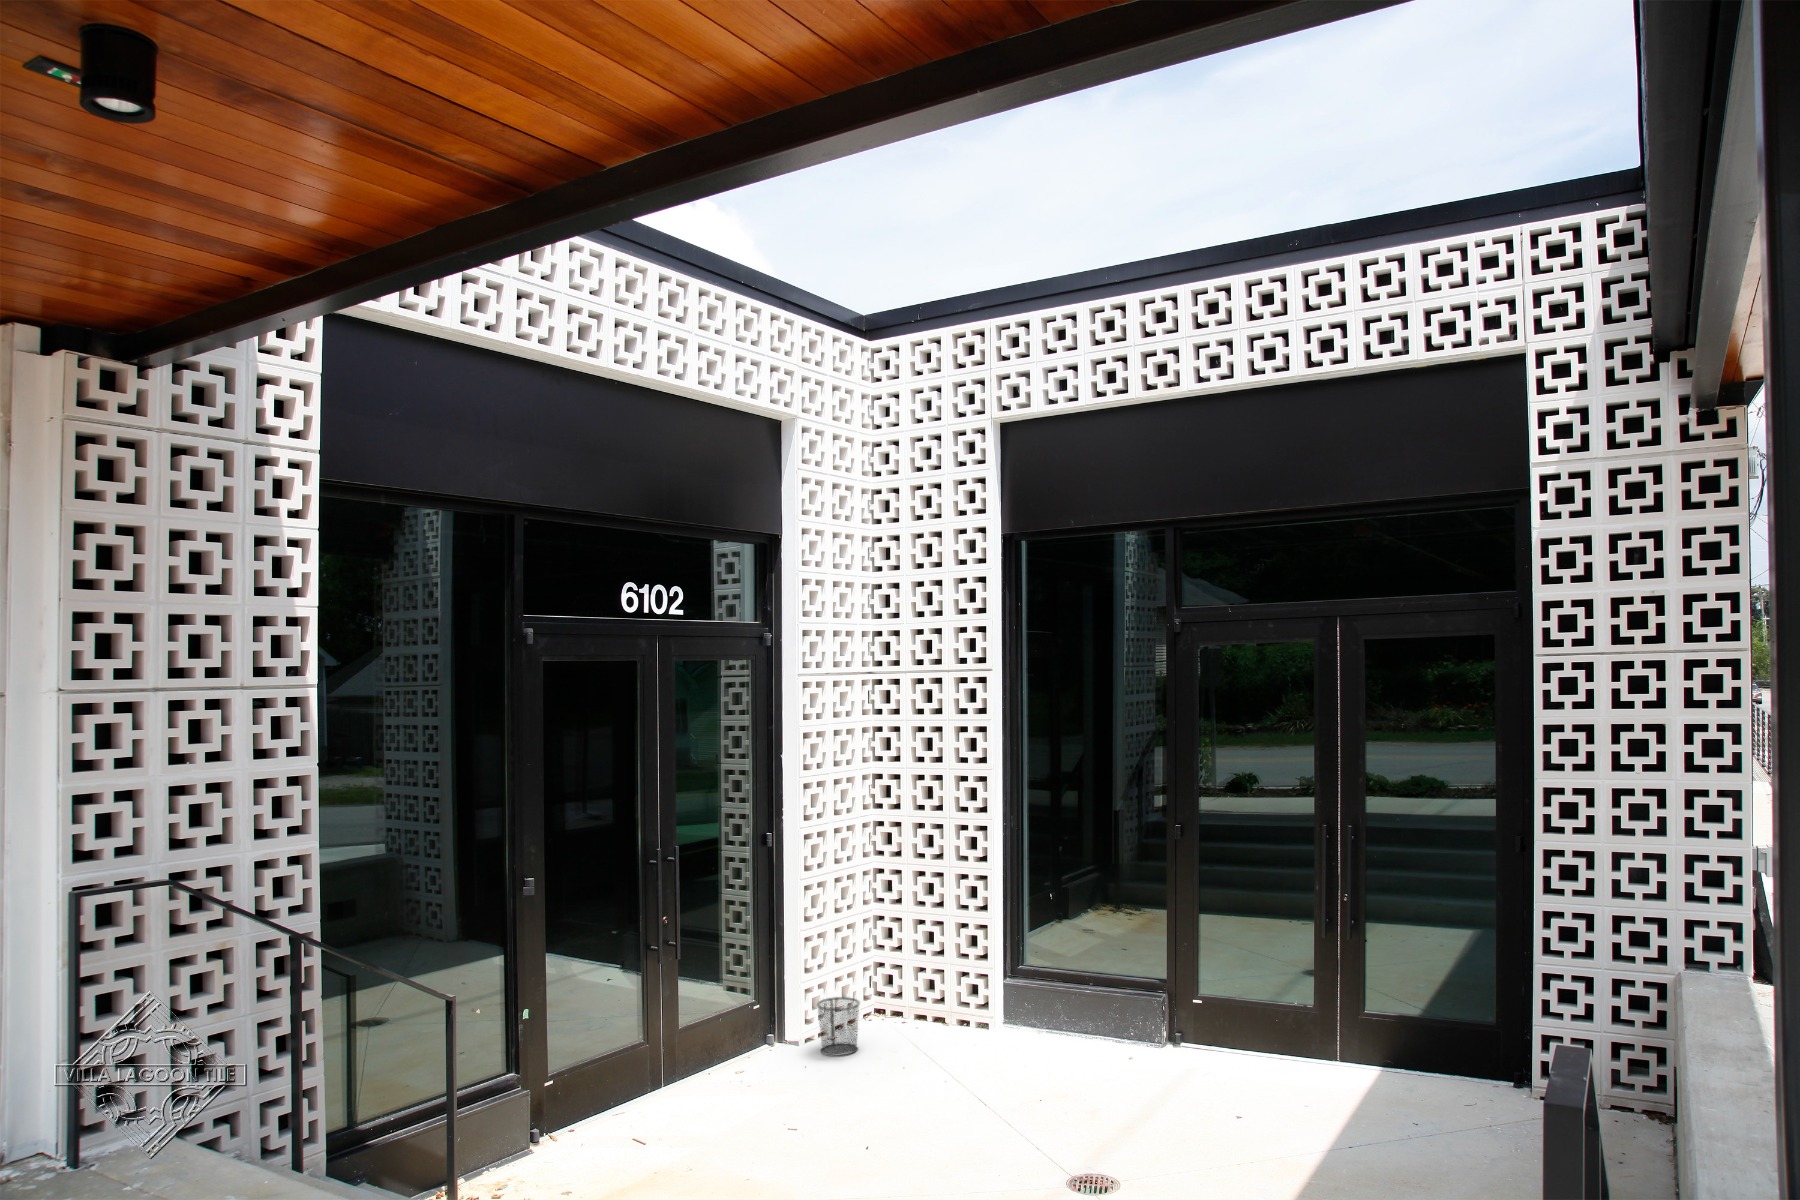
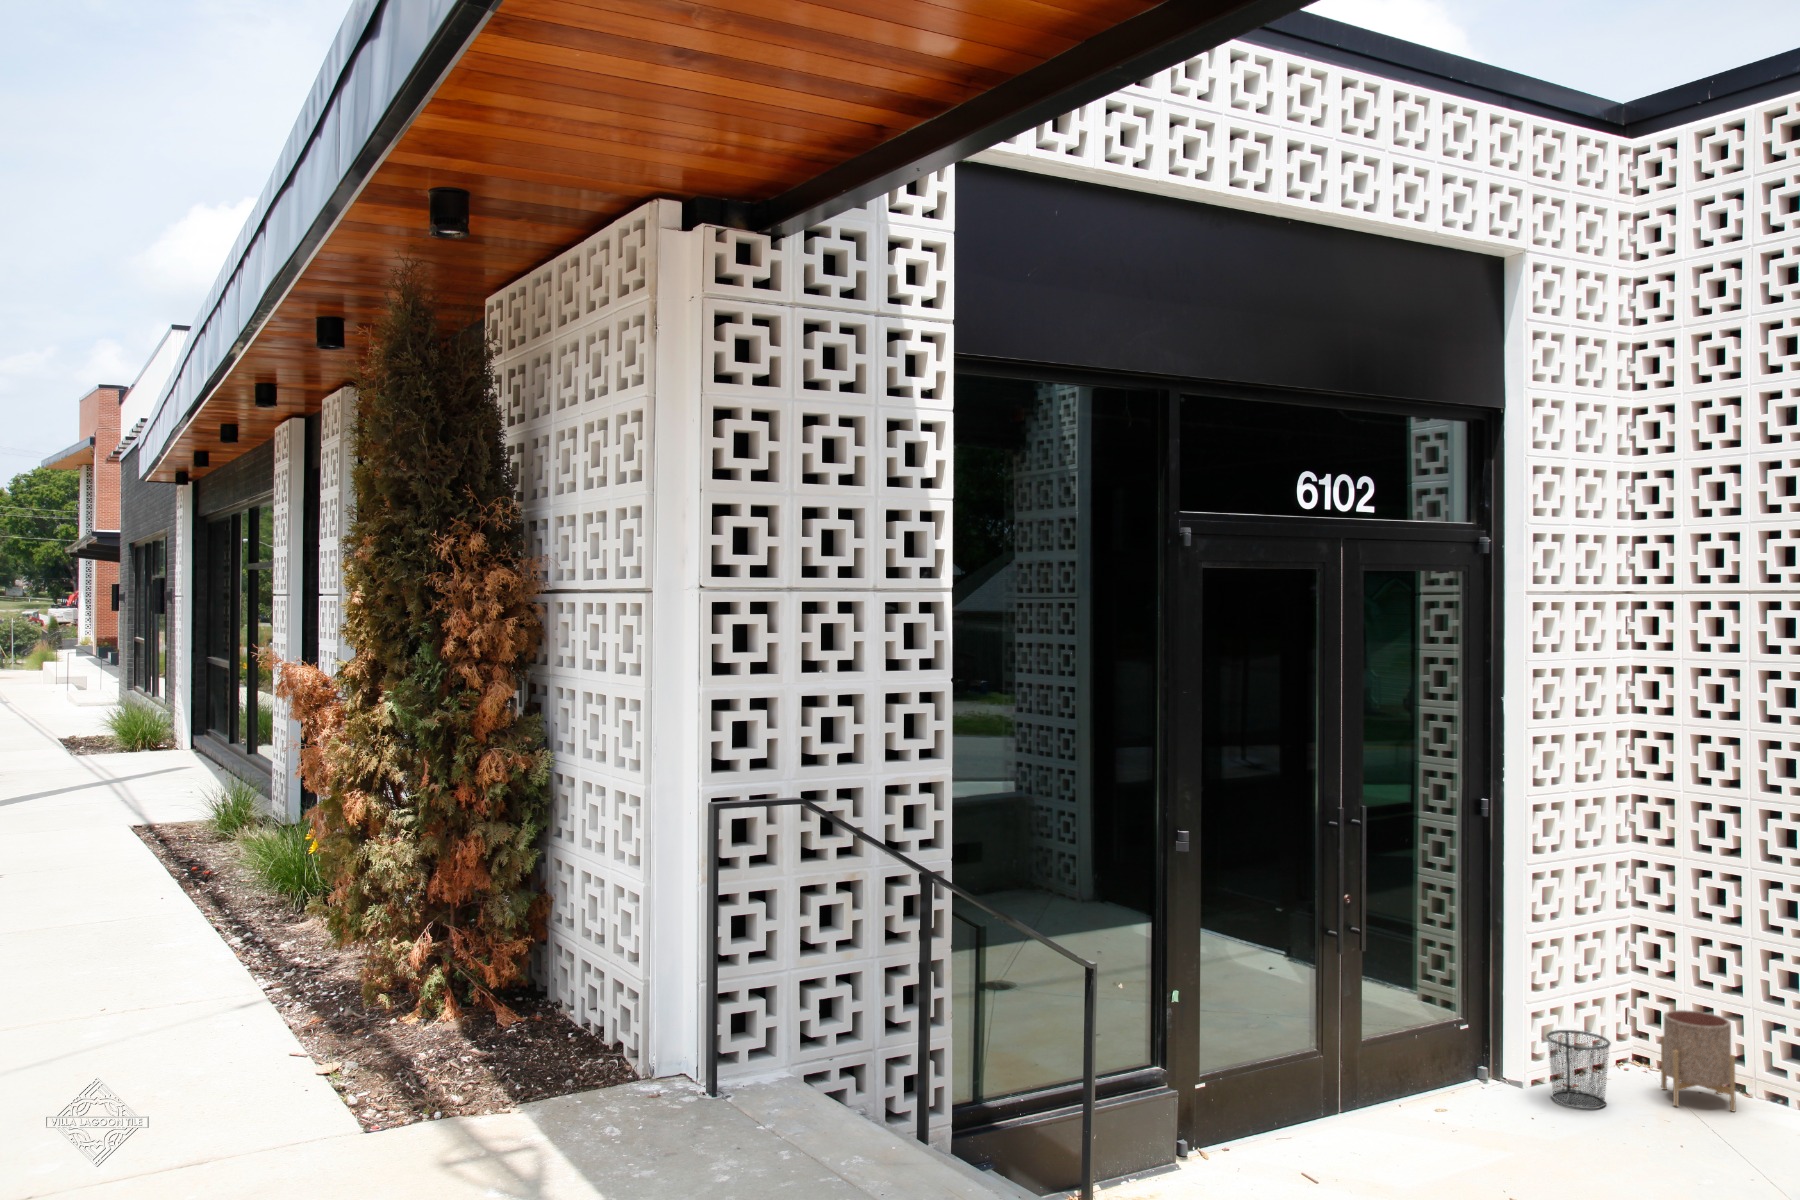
planter: none [894,971,941,1042] -> present [1661,1010,1736,1111]

